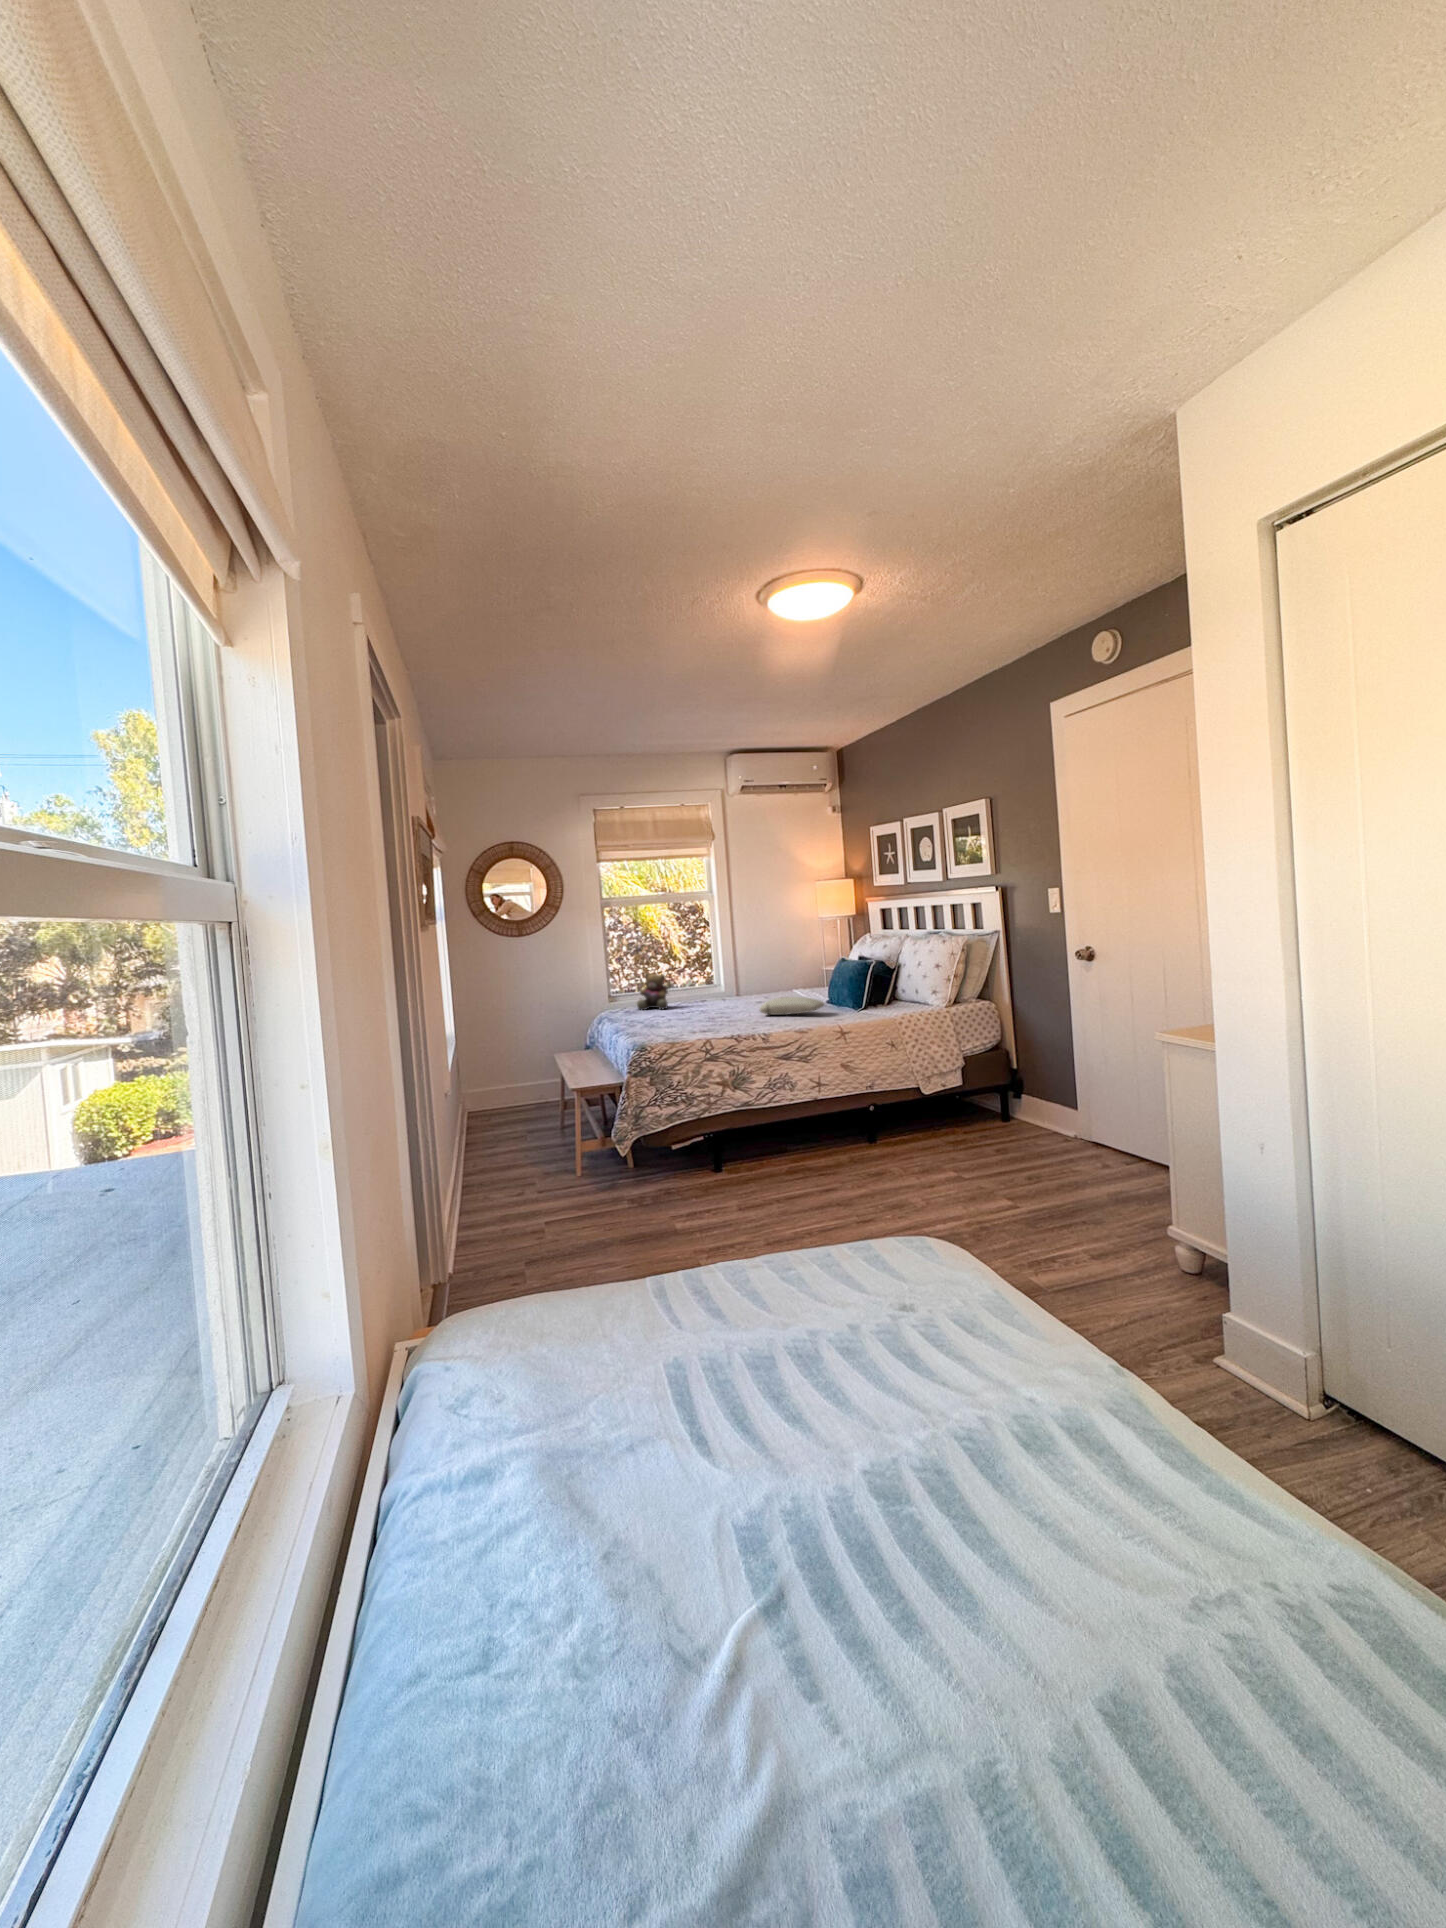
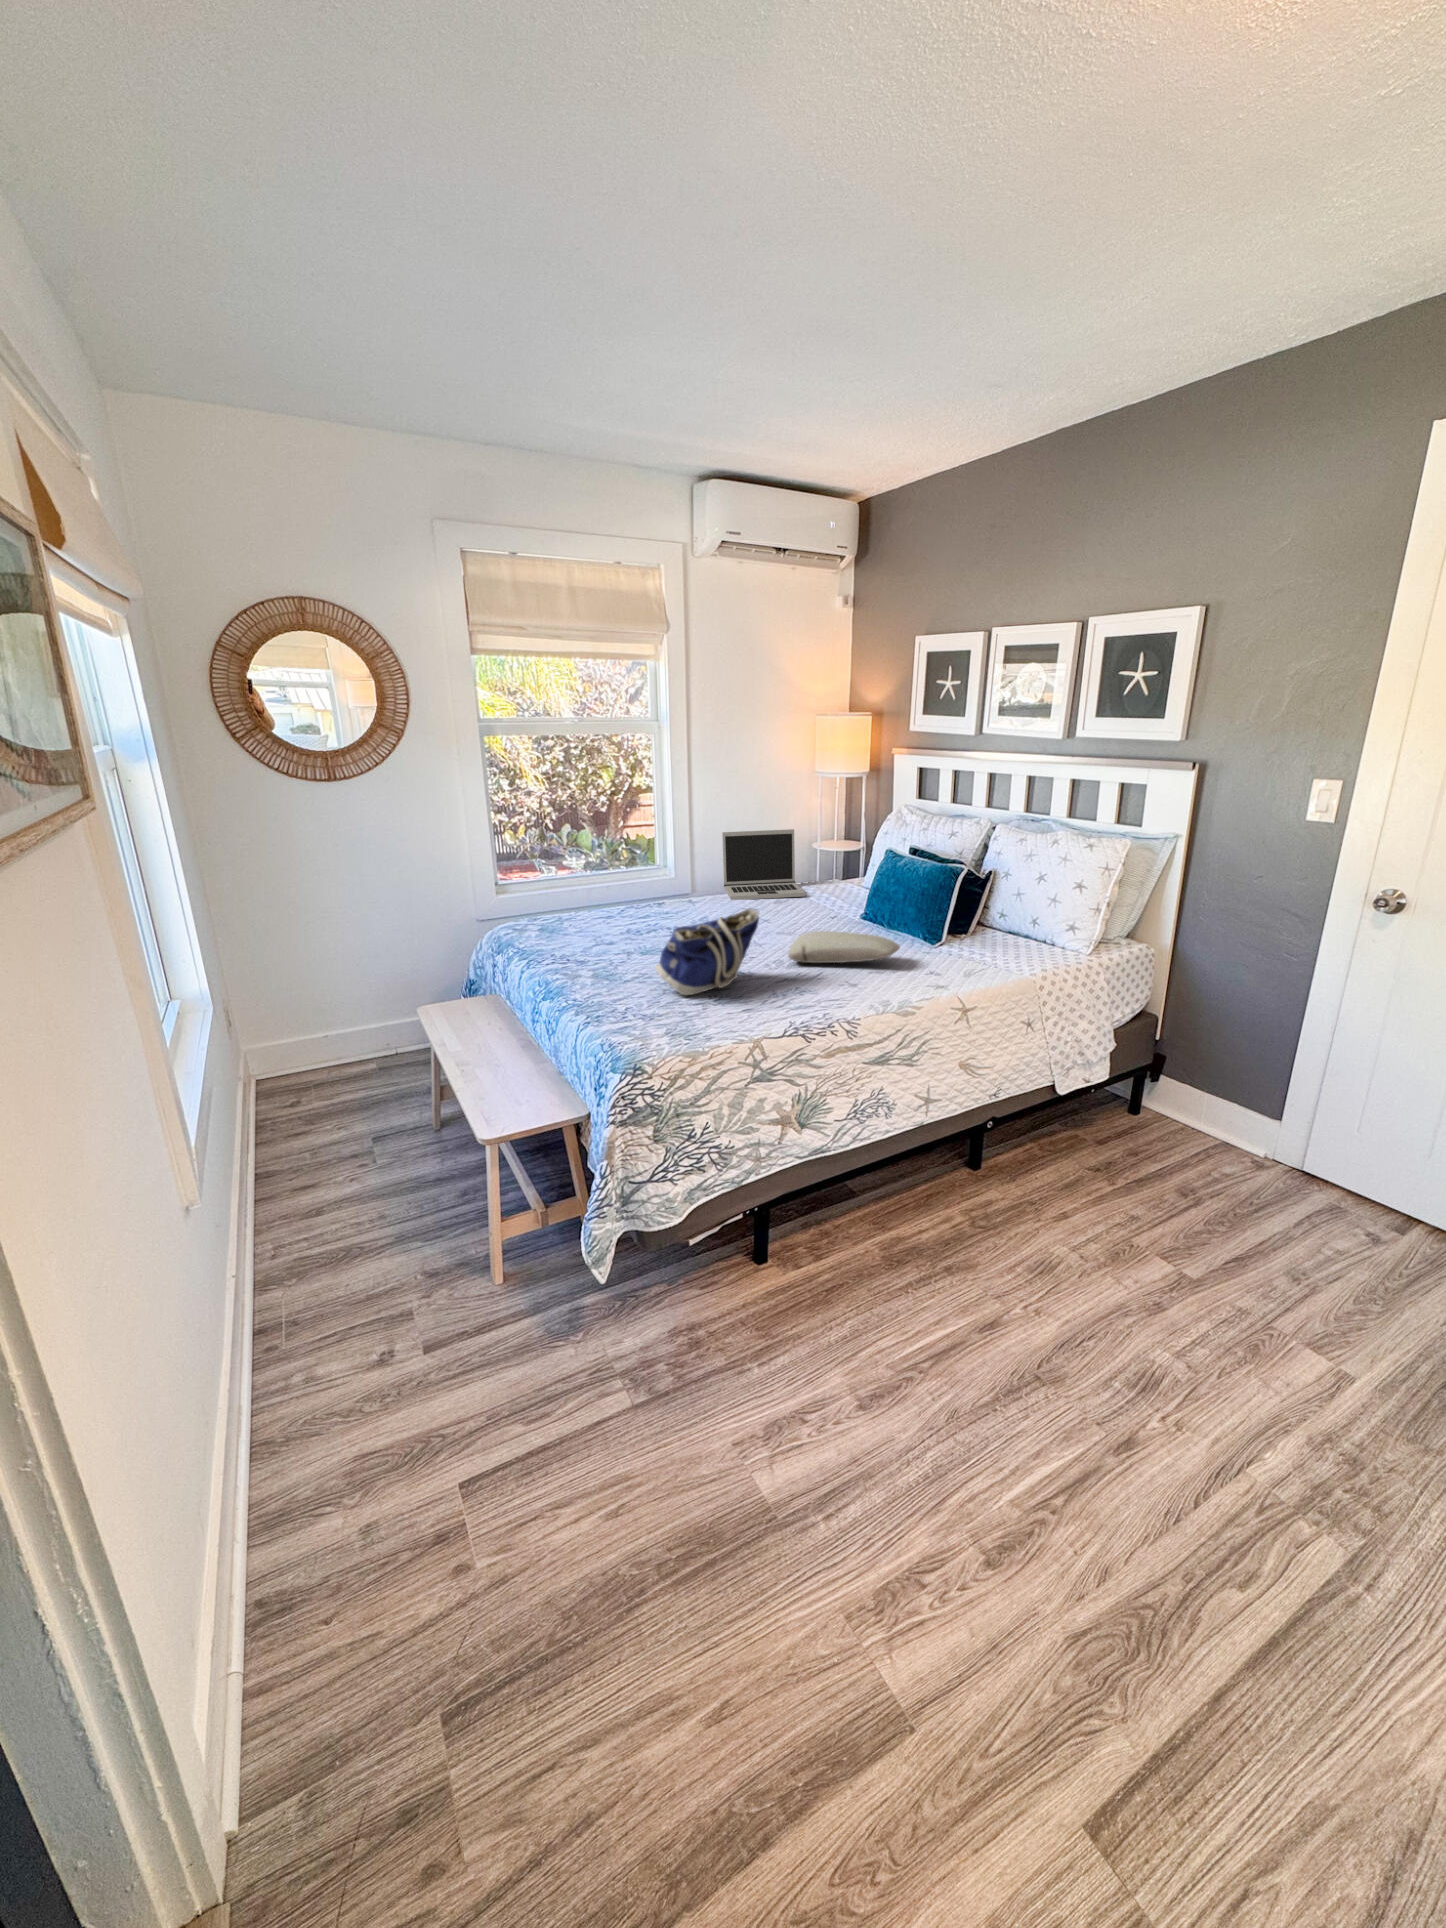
laptop: none [758,950,806,993] -> present [722,829,805,900]
teddy bear: present [637,973,668,1010] -> none [550,875,606,942]
tote bag: none [675,980,735,1026] -> present [655,909,759,995]

